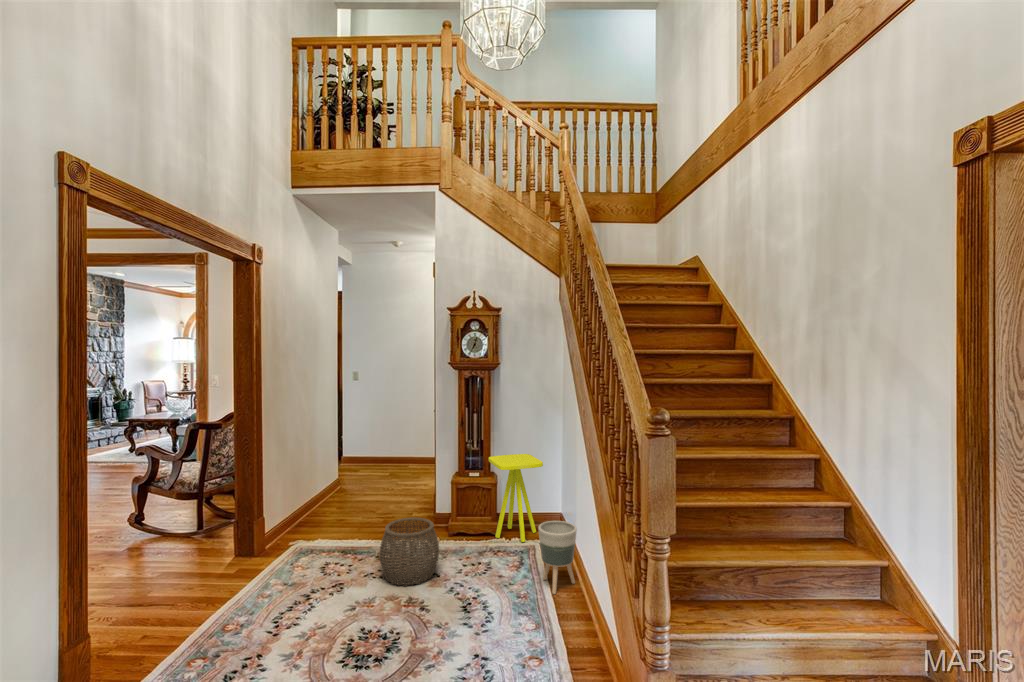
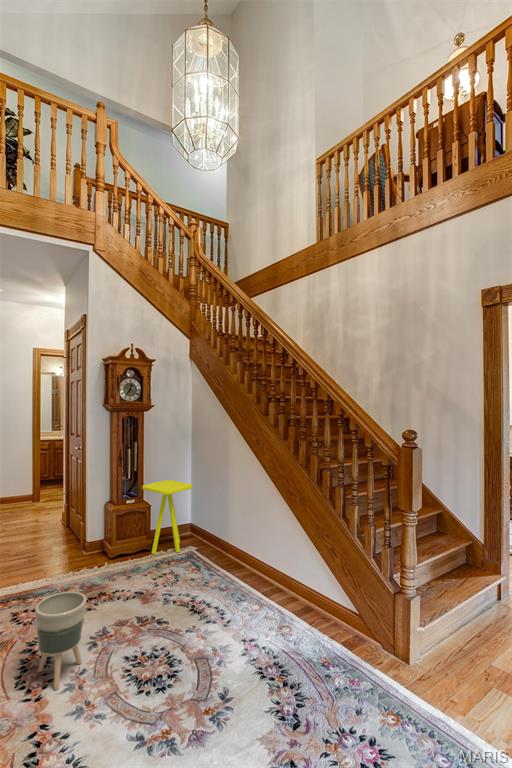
woven basket: present [379,518,439,586] -> none [83,547,143,615]
planter: present [538,521,577,594] -> present [35,592,86,690]

